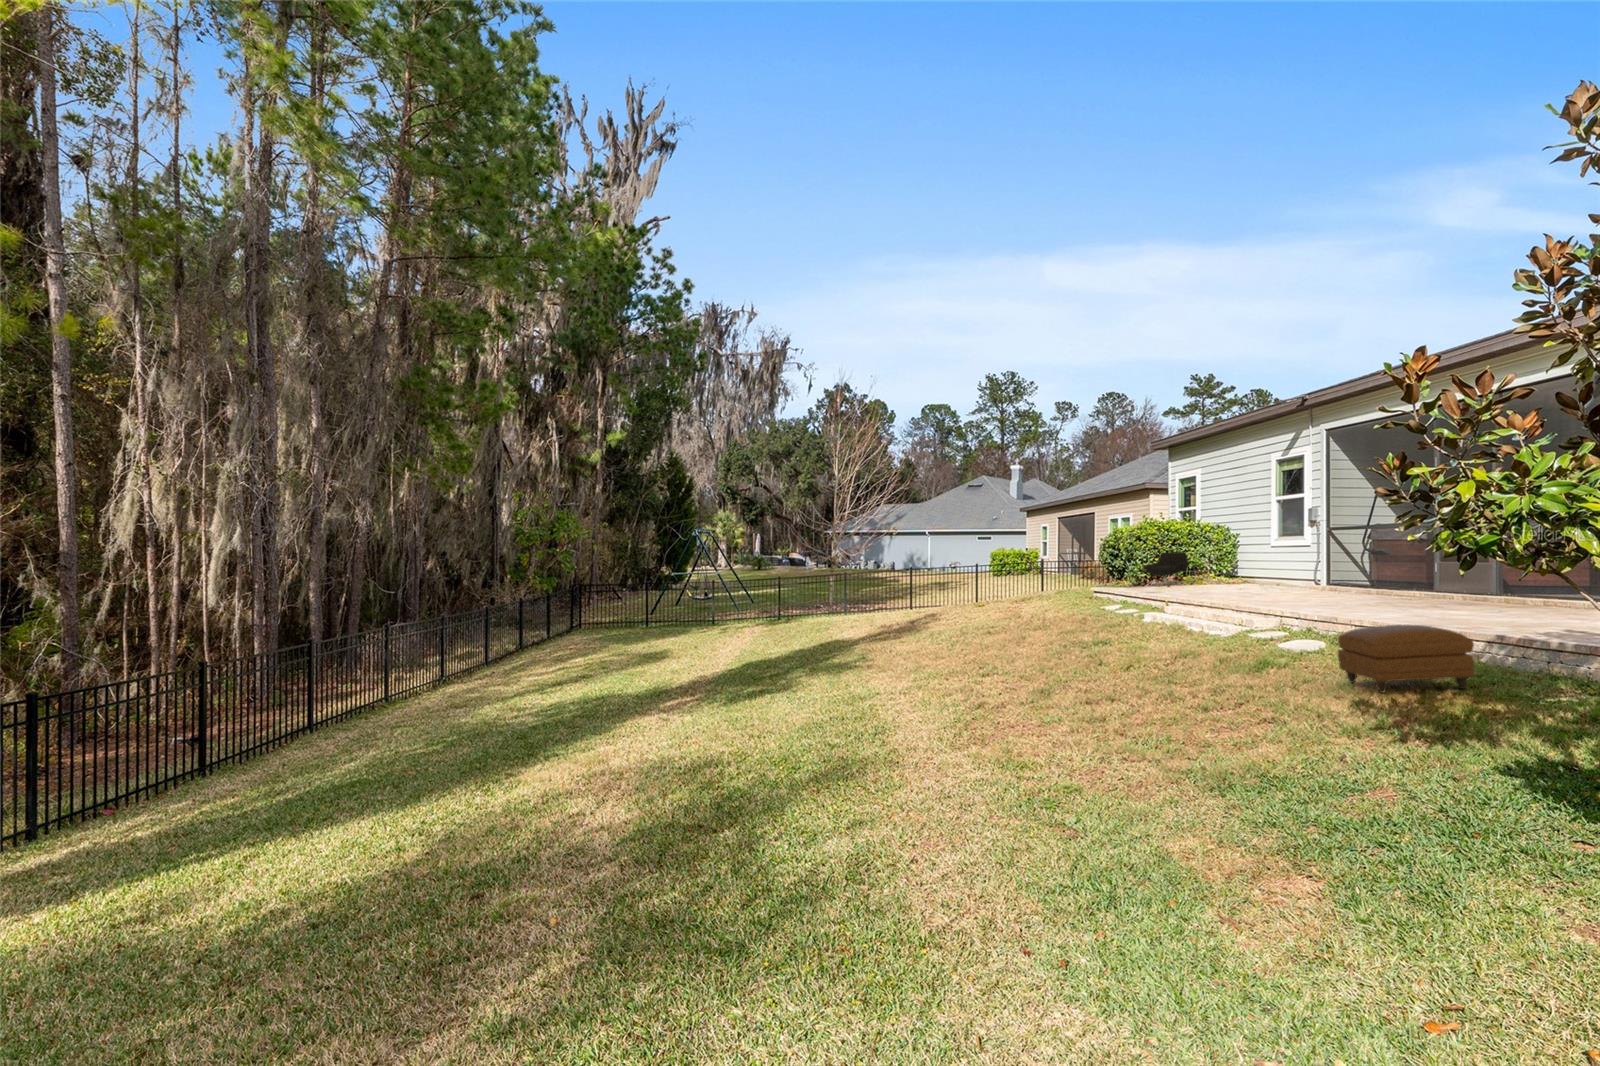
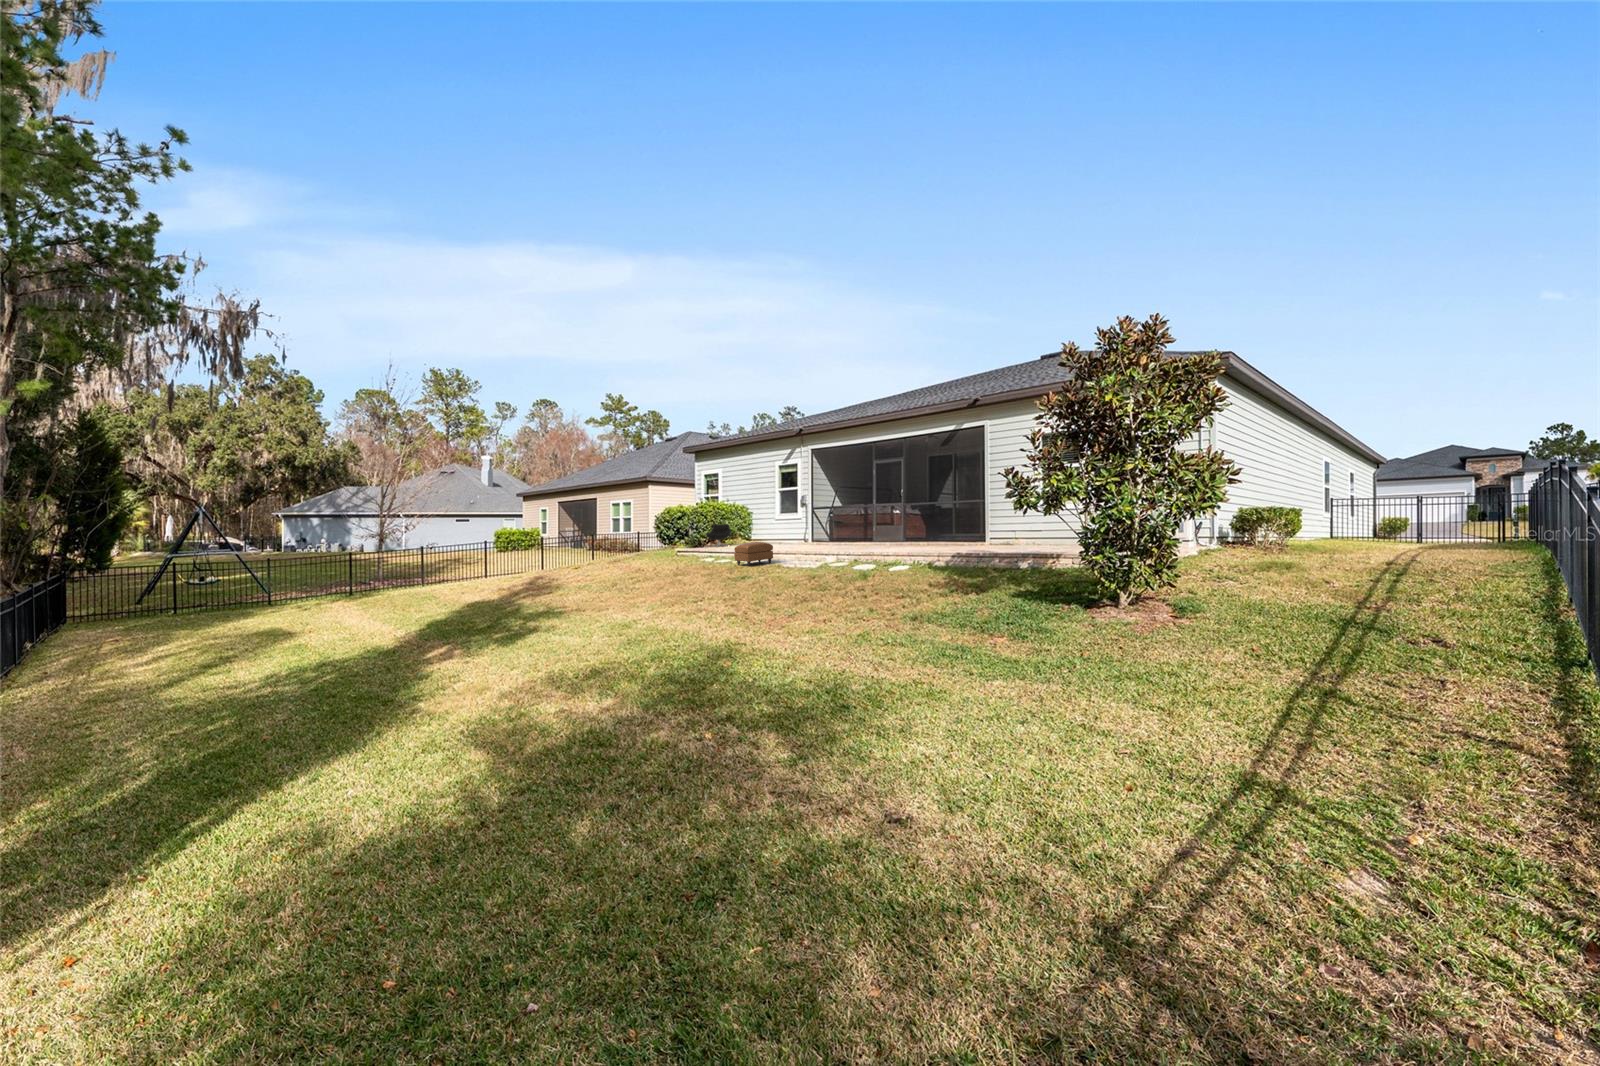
ottoman: present [1338,625,1475,693] -> present [734,542,773,566]

